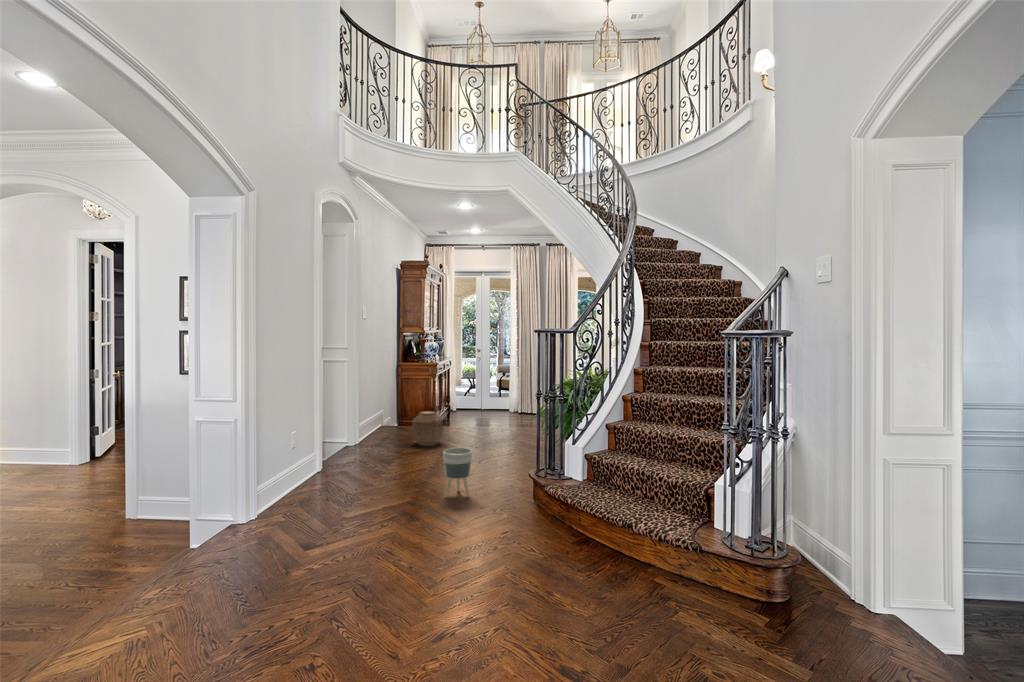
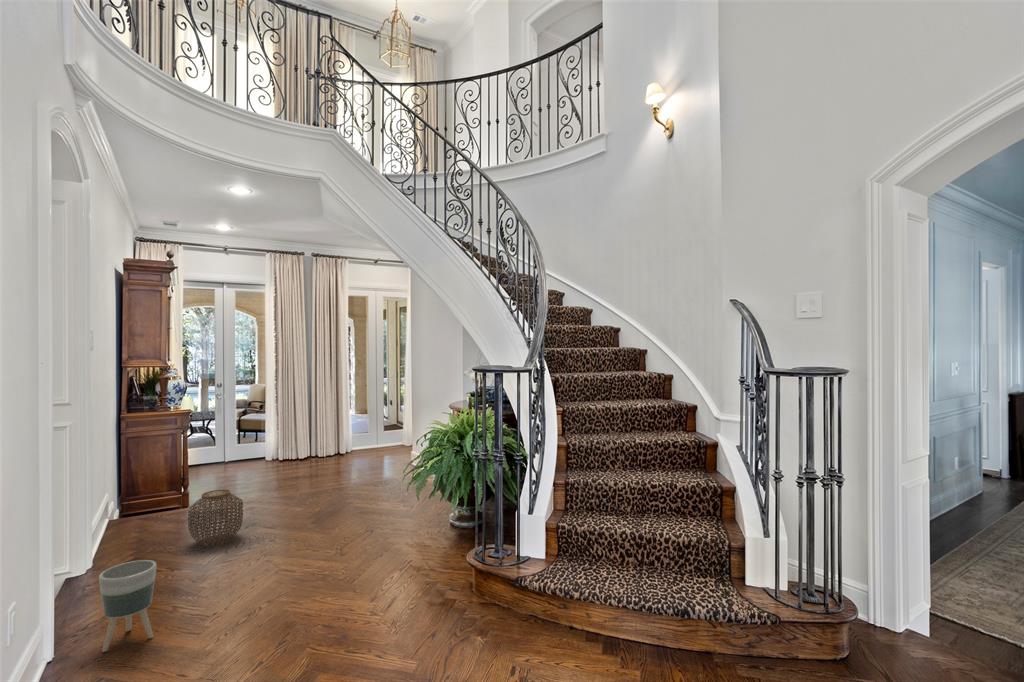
planter: present [443,448,472,497] -> present [99,560,156,652]

